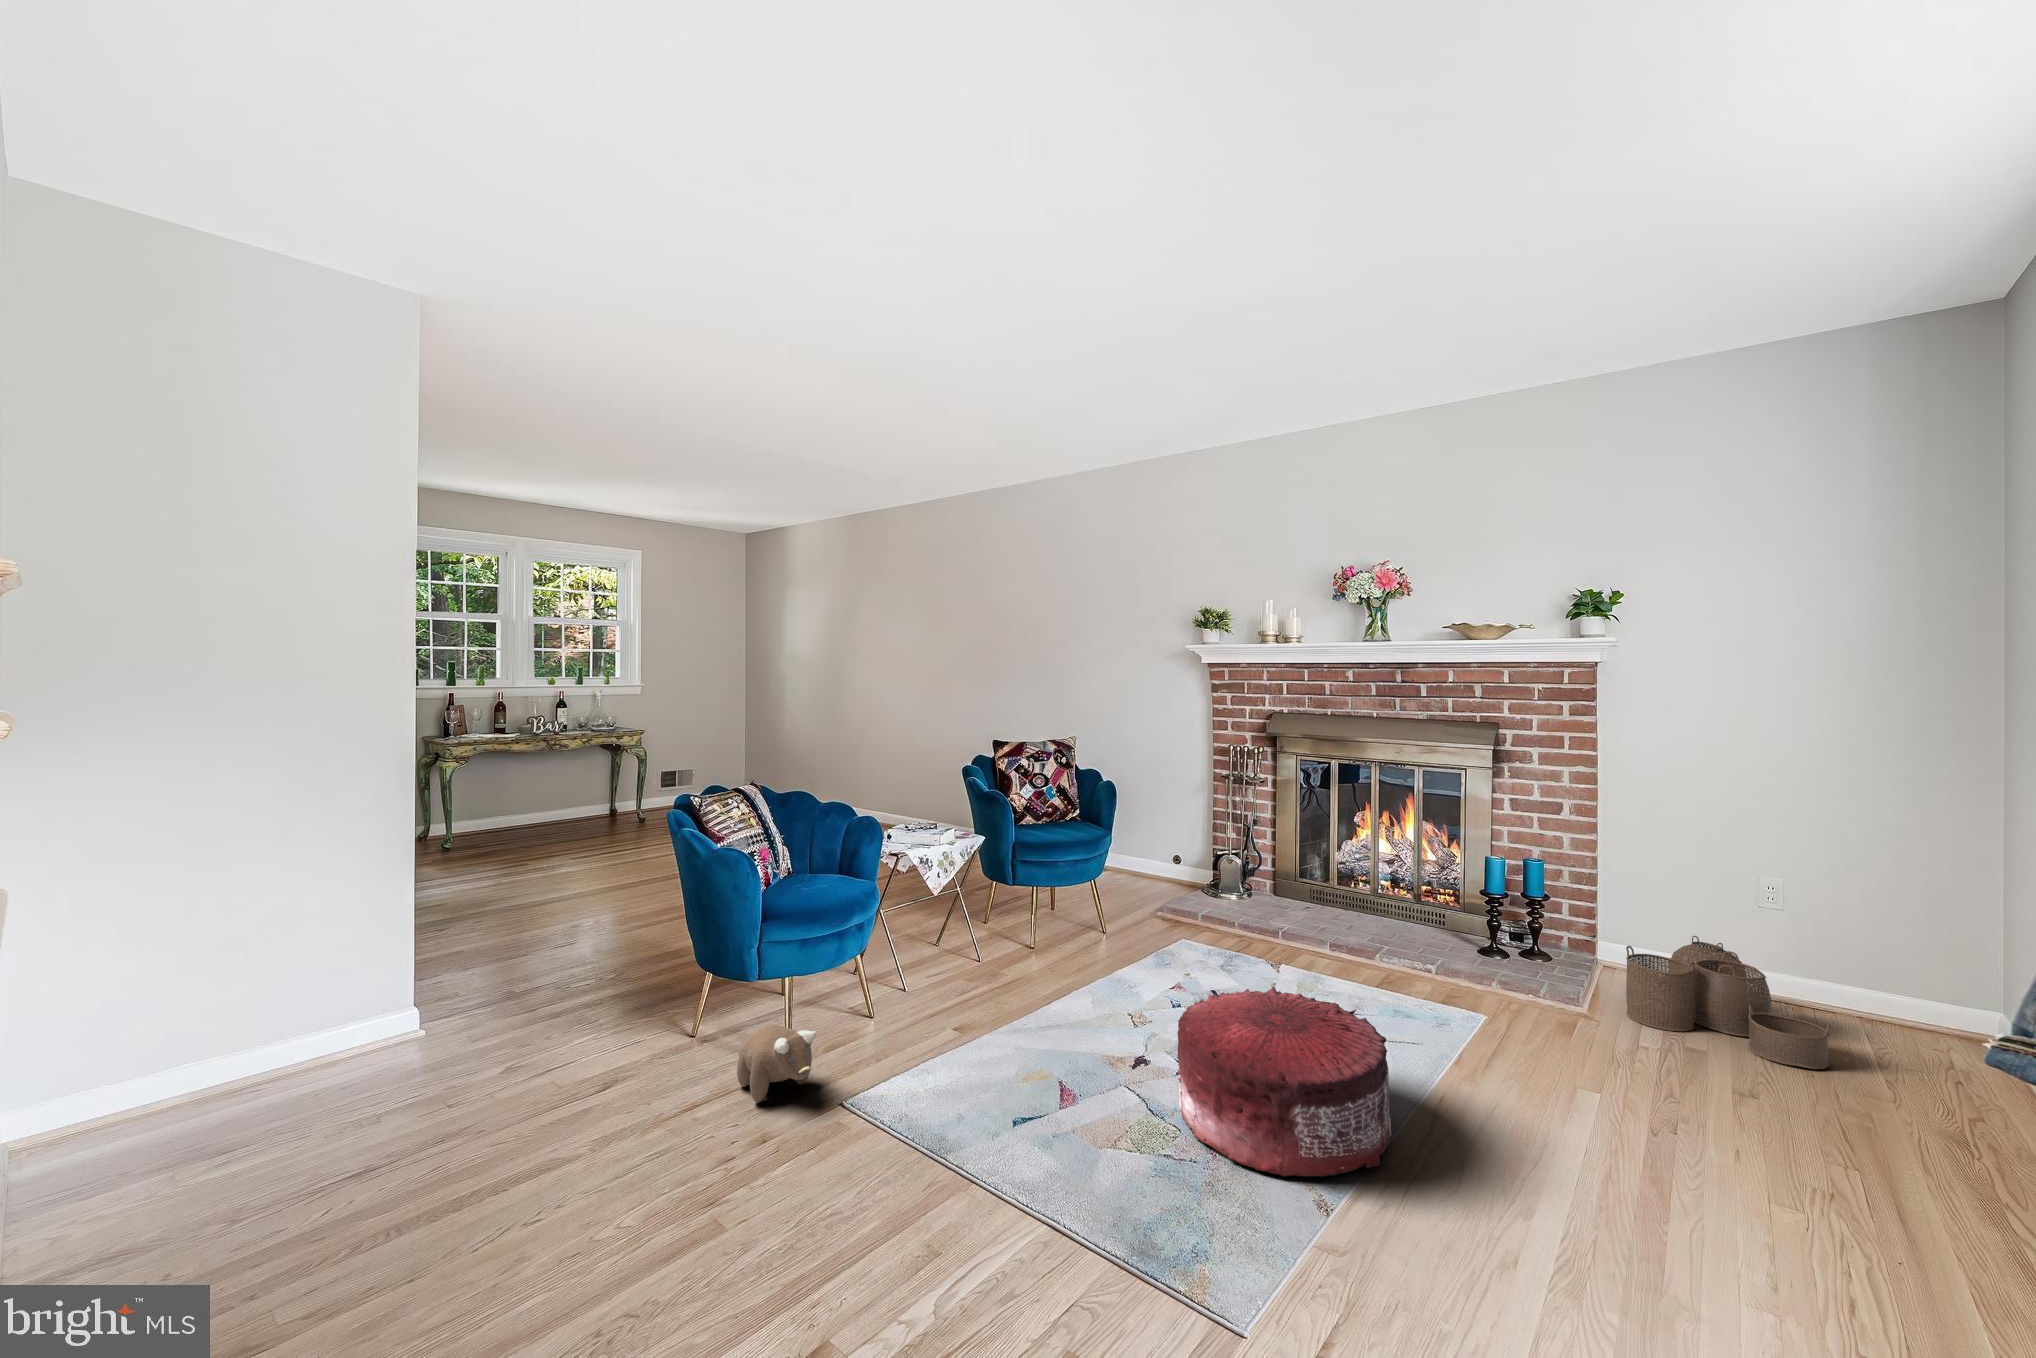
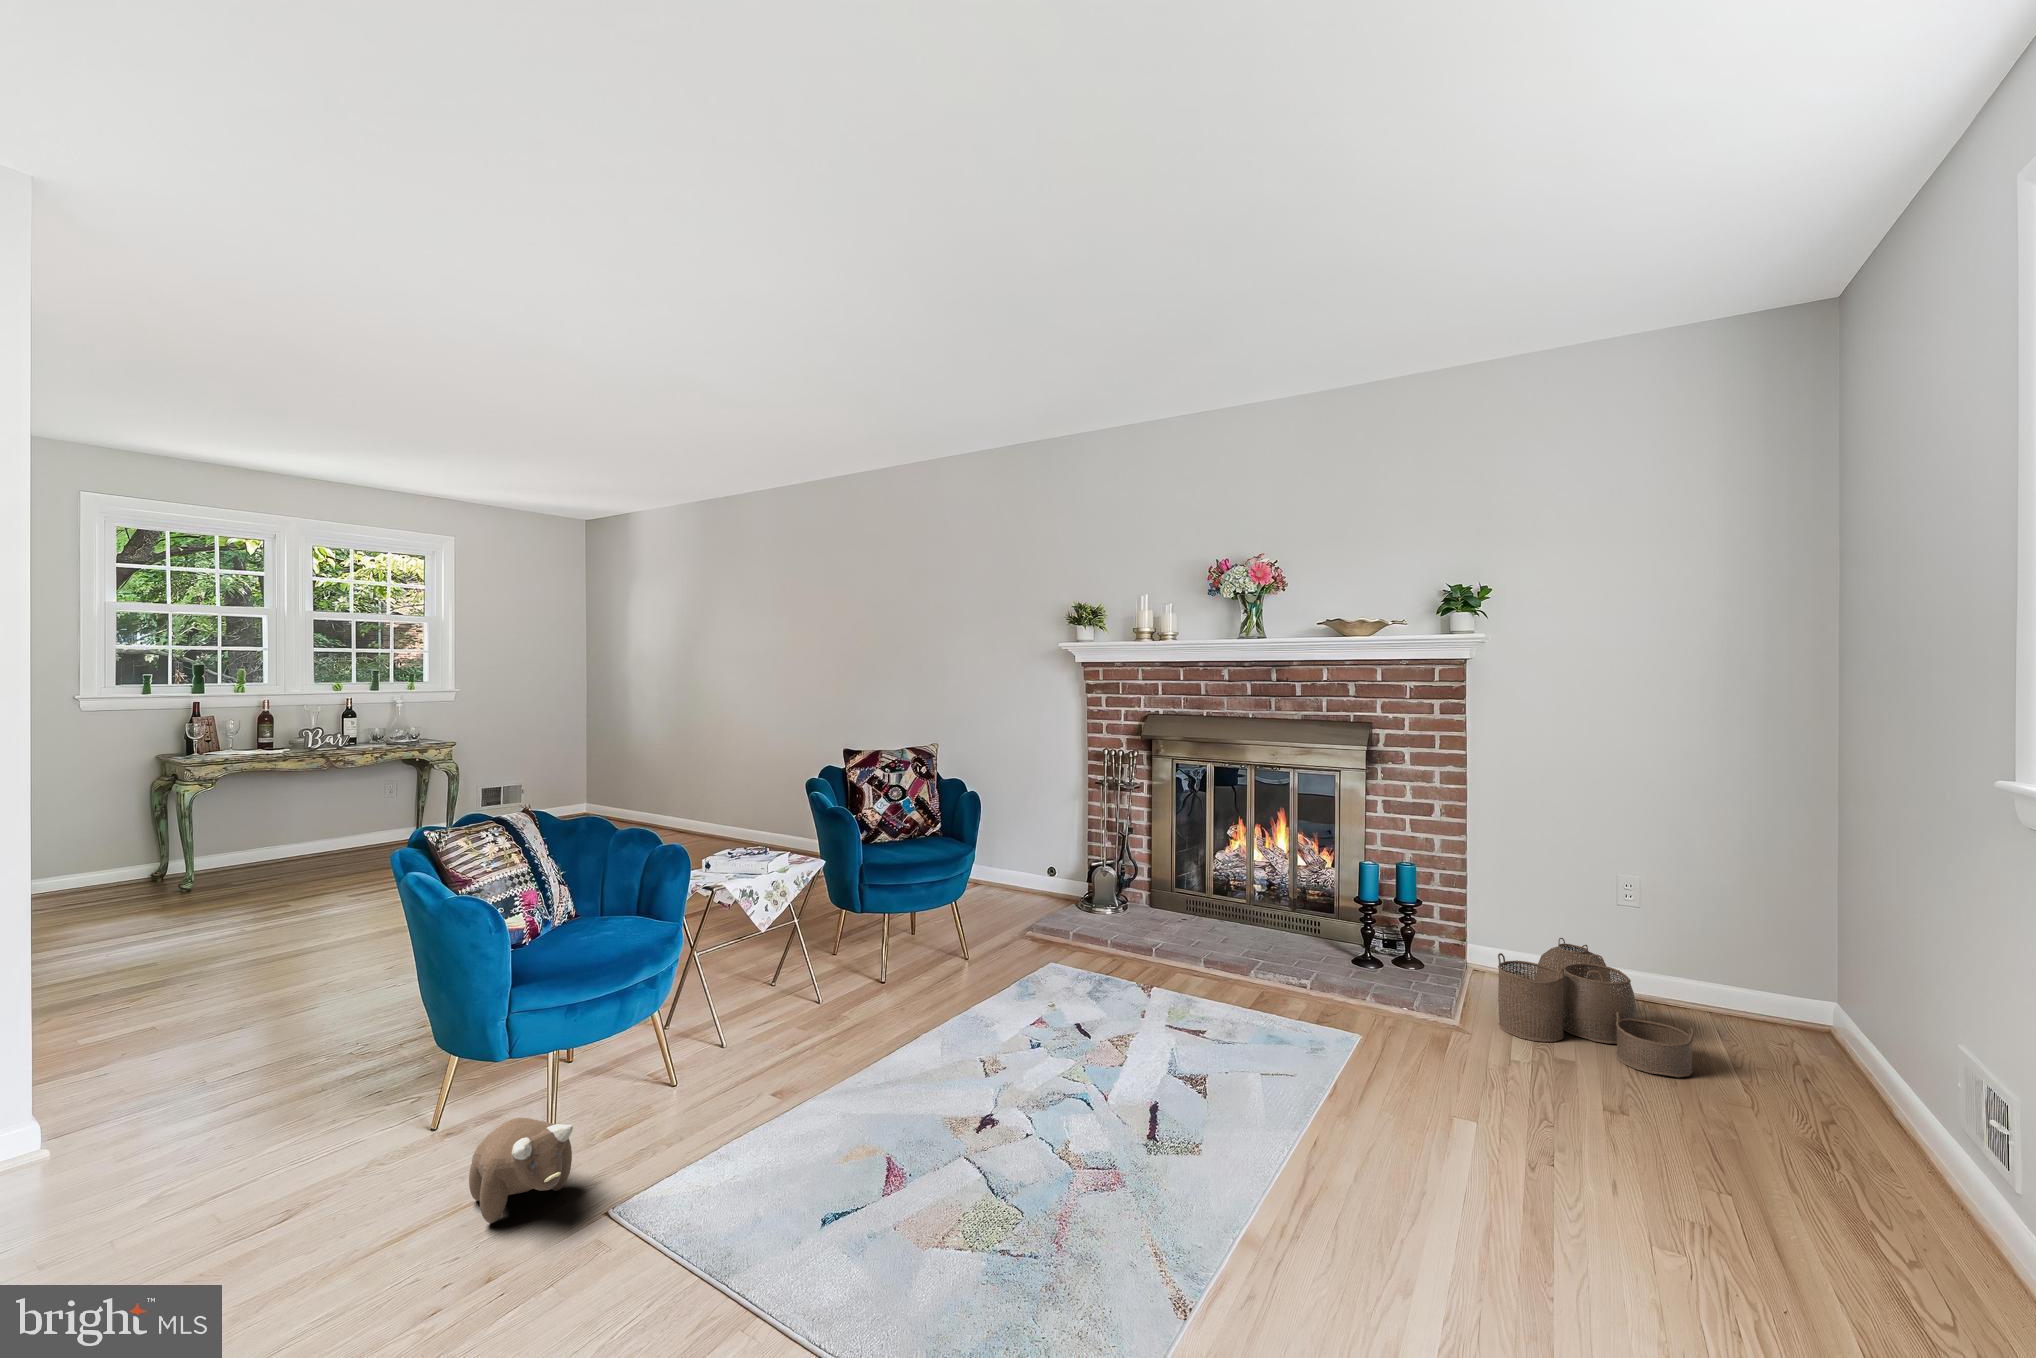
pouf: present [1177,987,1391,1177] -> none [1019,1029,1261,1270]

